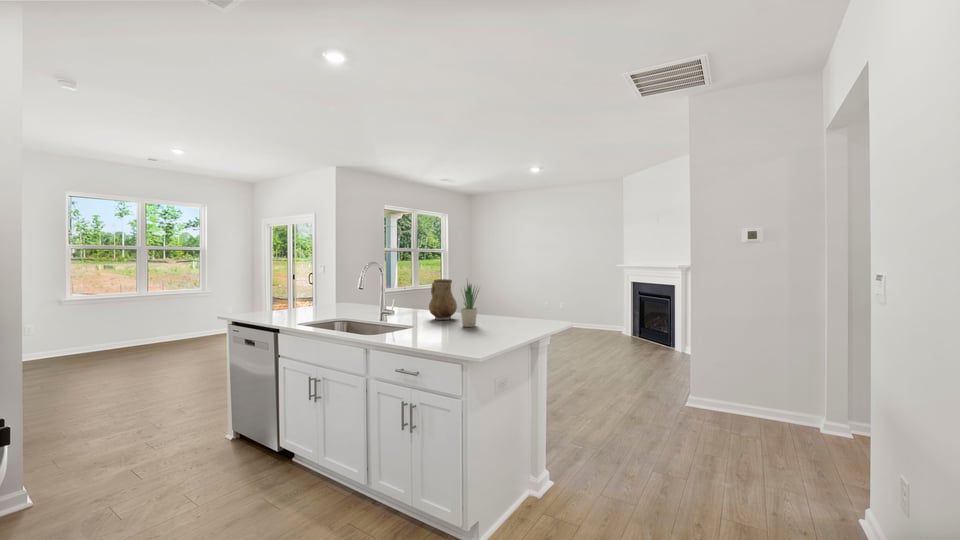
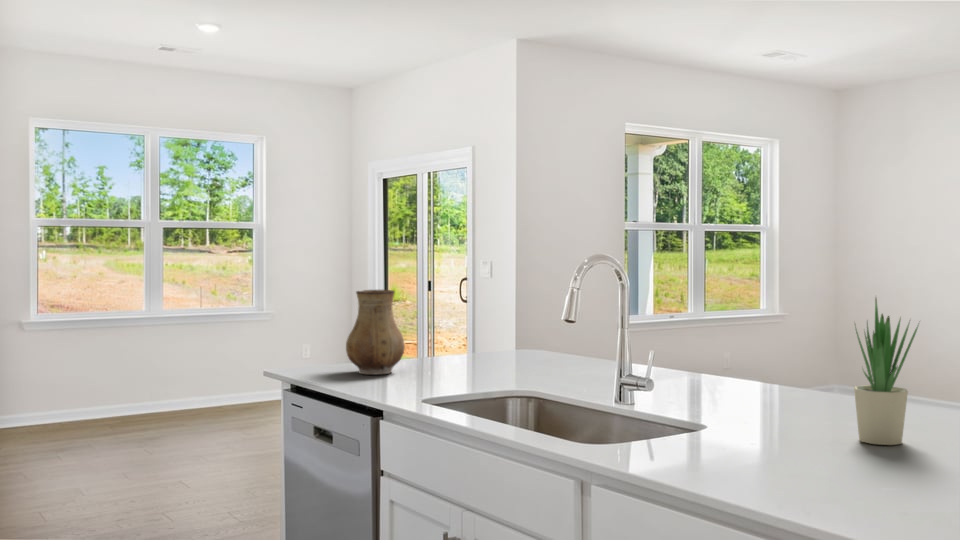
ceramic pitcher: present [429,279,457,320] -> present [346,290,405,375]

